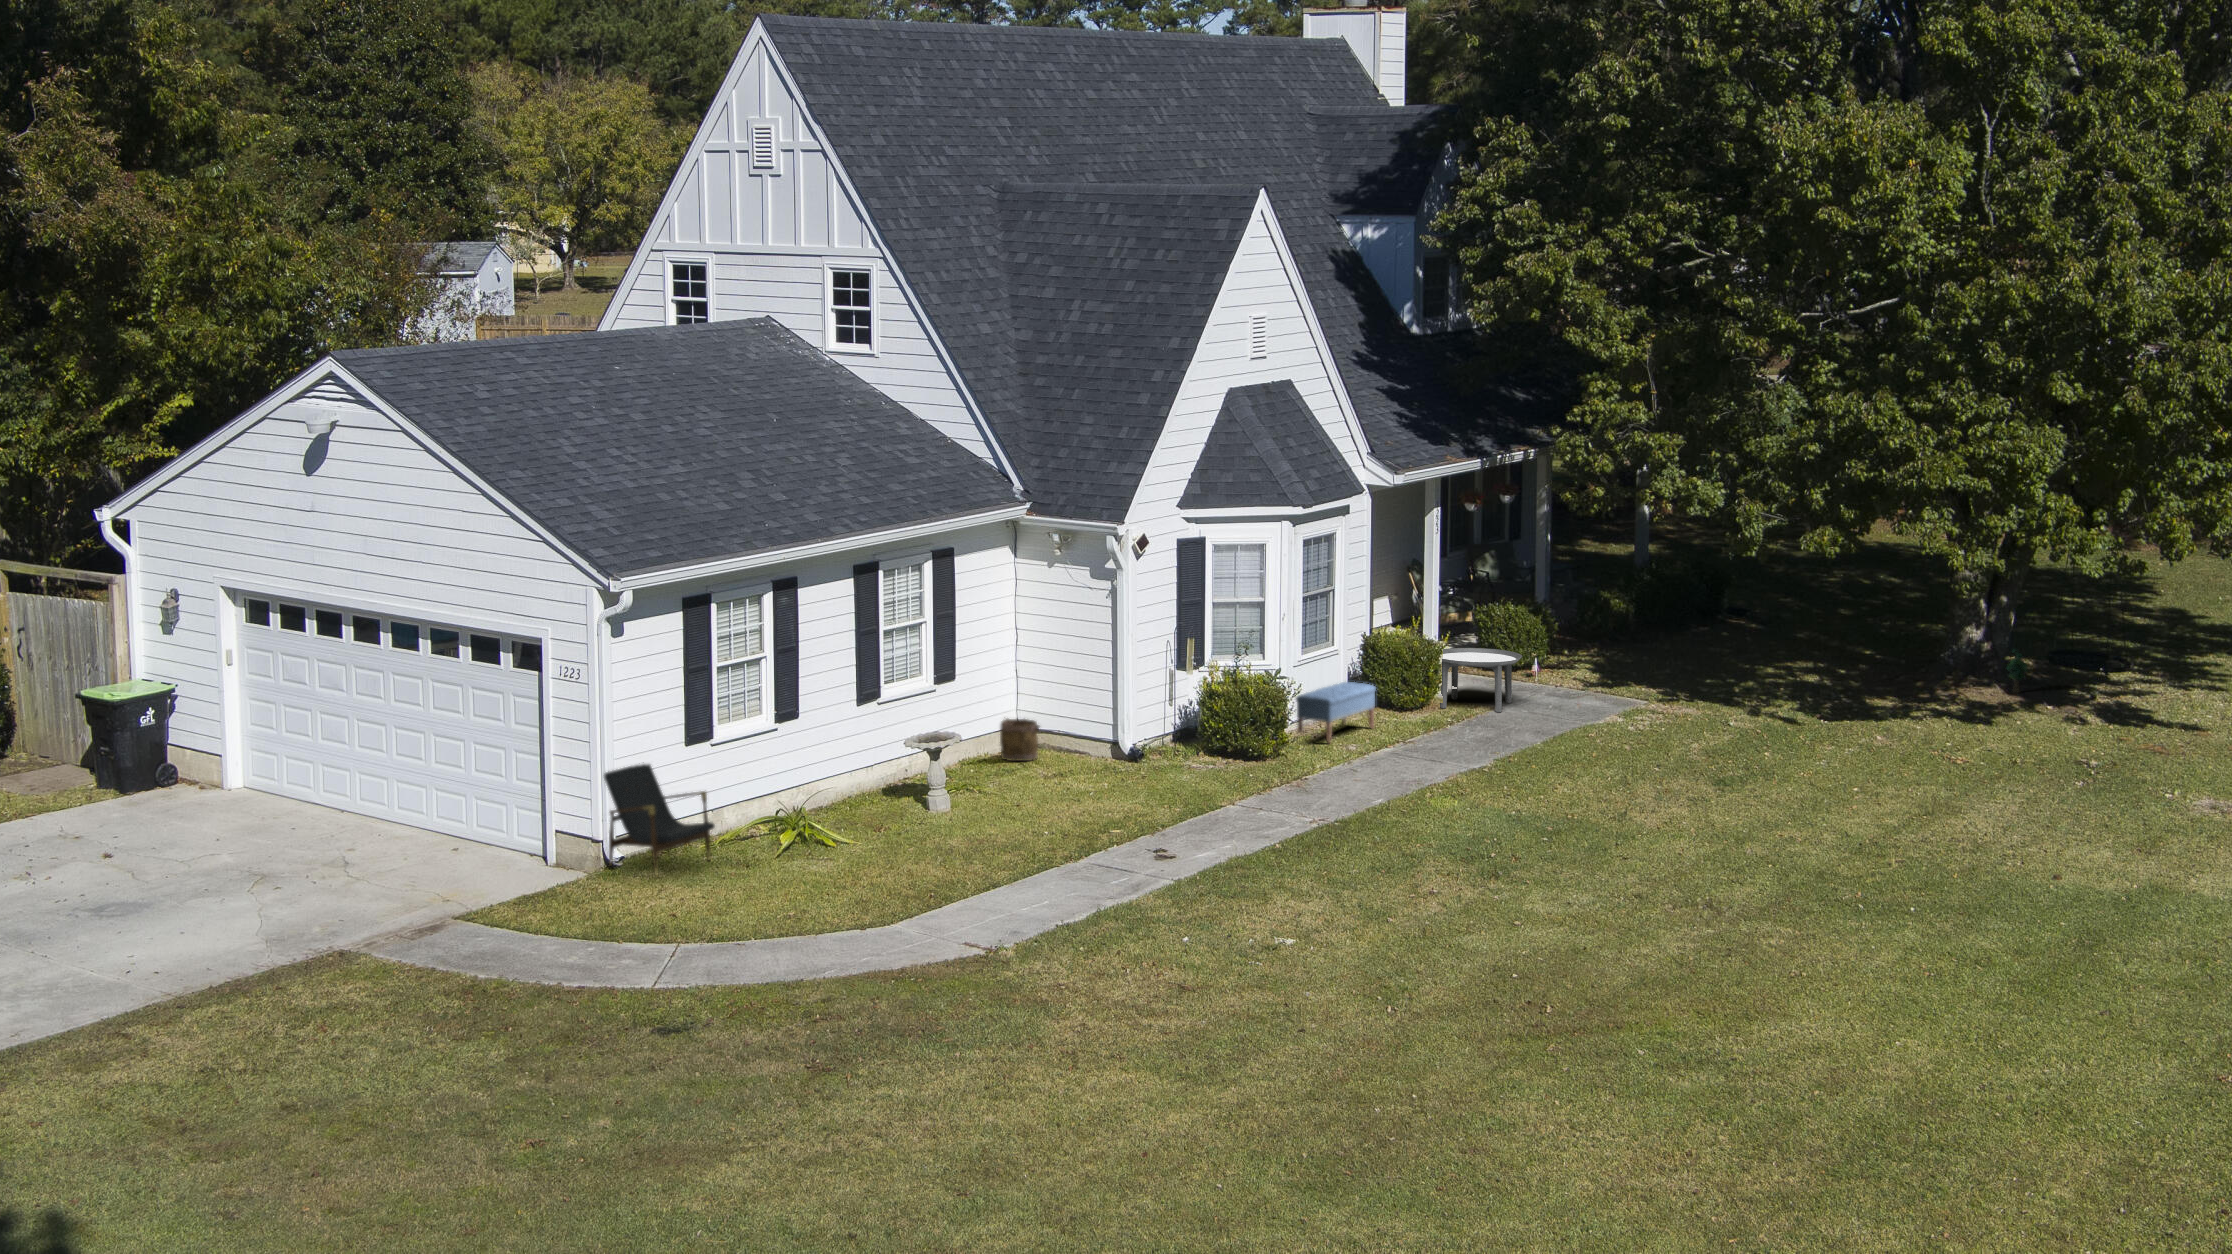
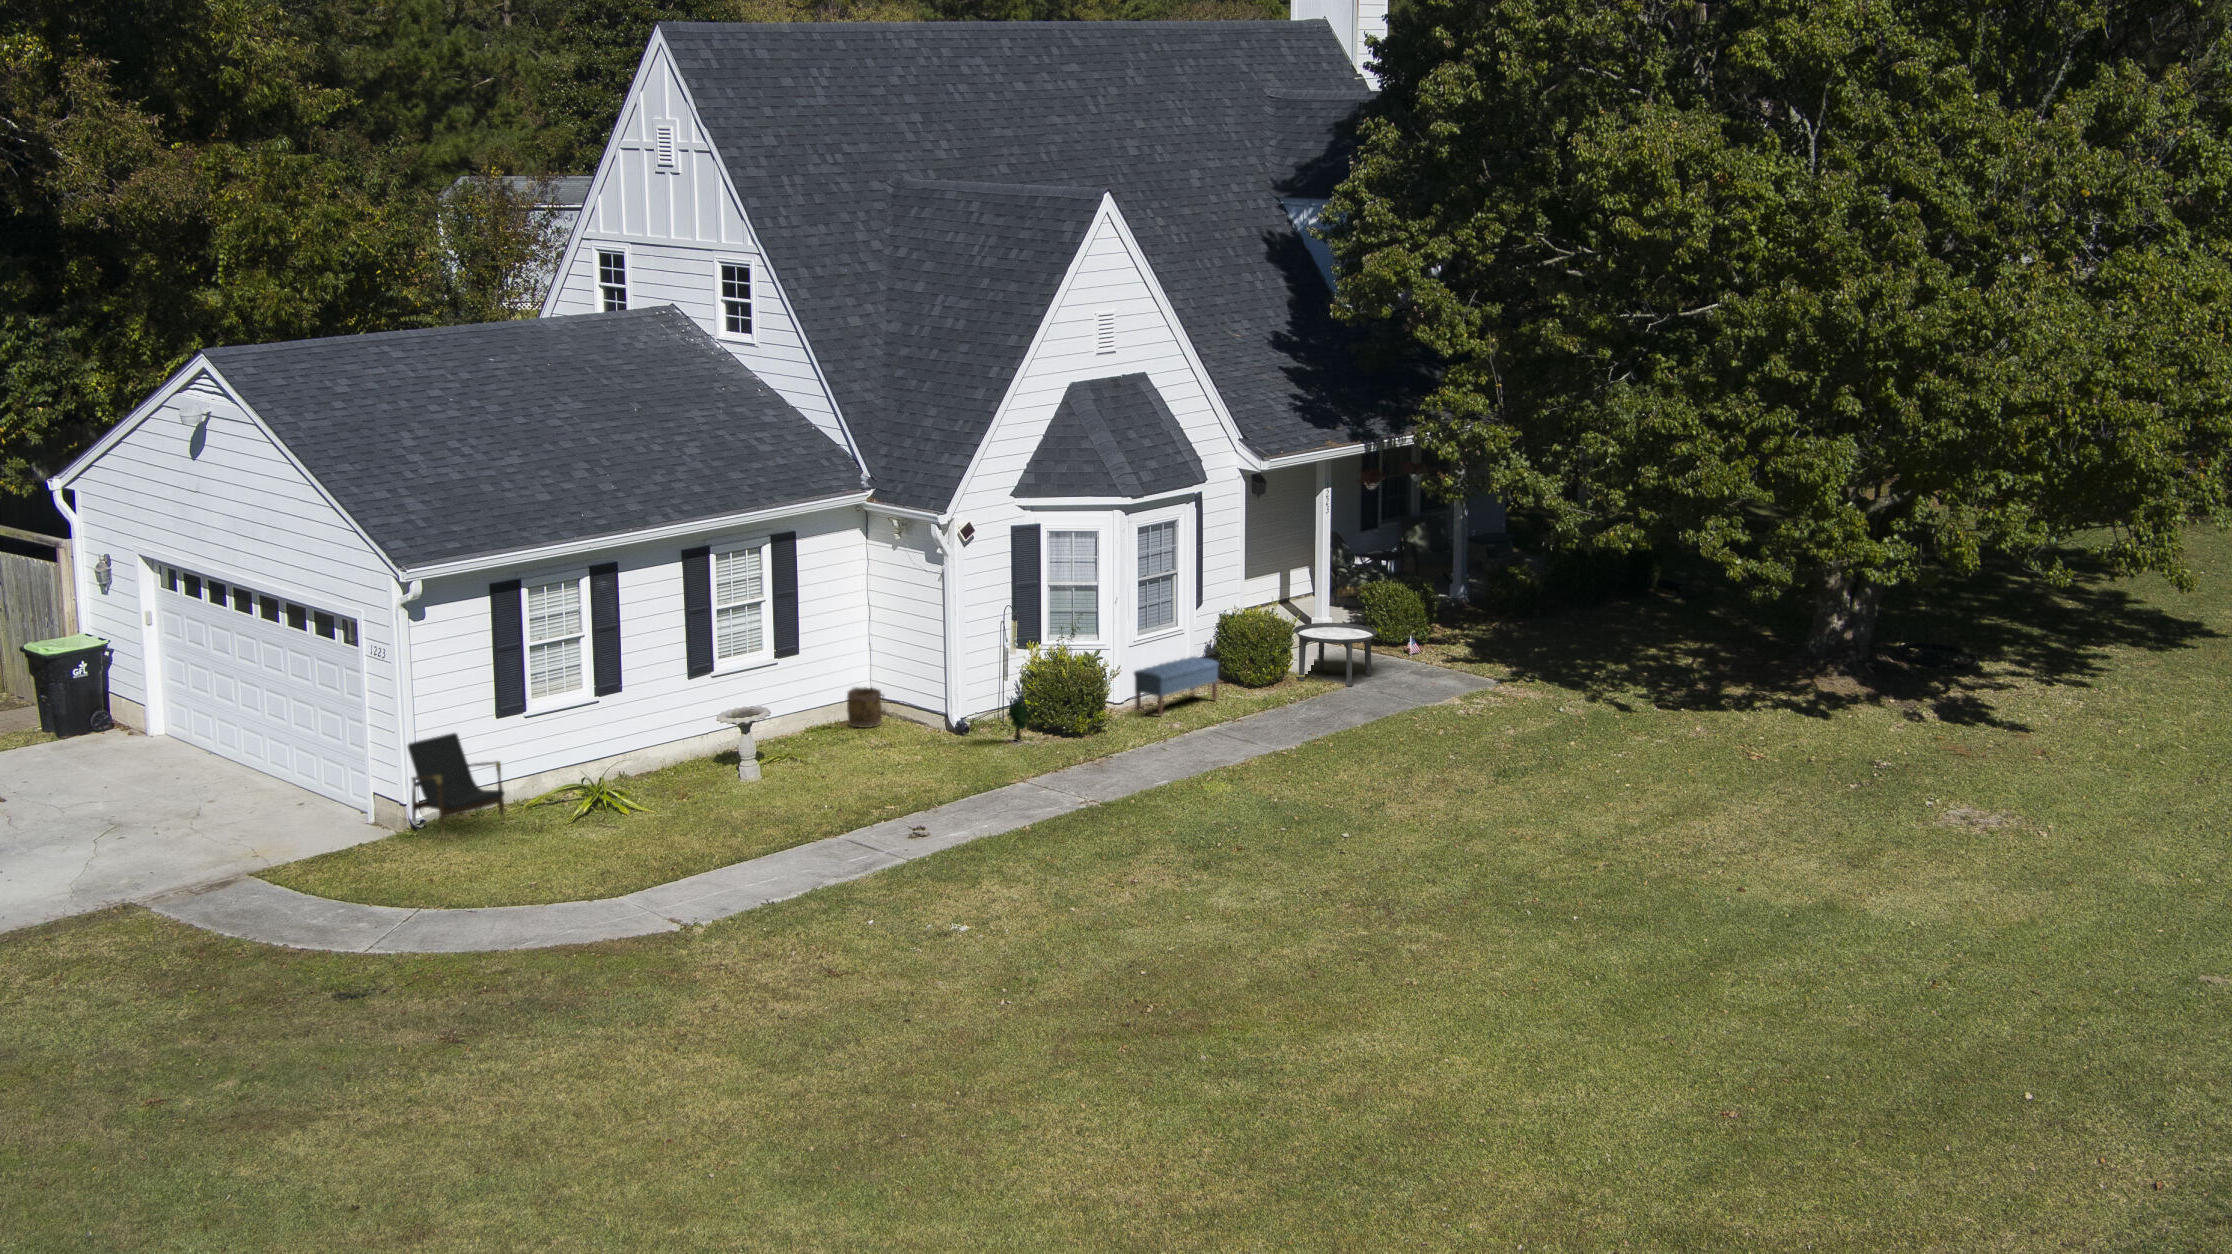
decorative plant: present [2006,648,2027,693] -> present [1009,697,1031,741]

